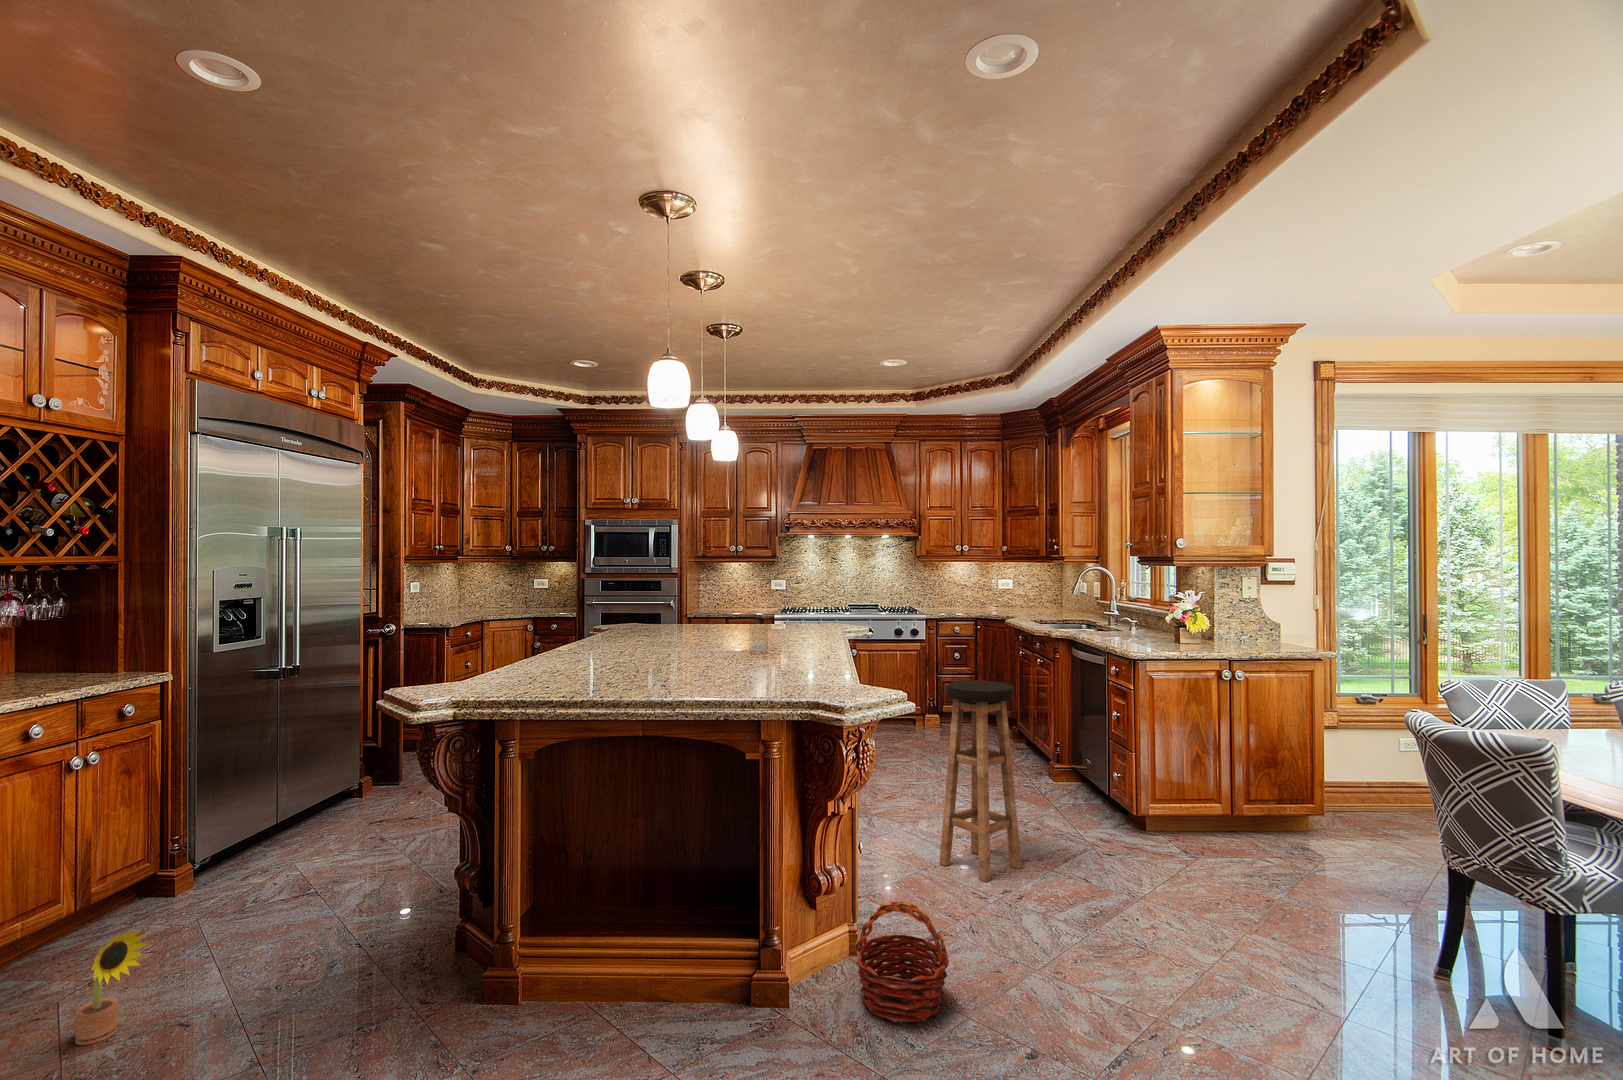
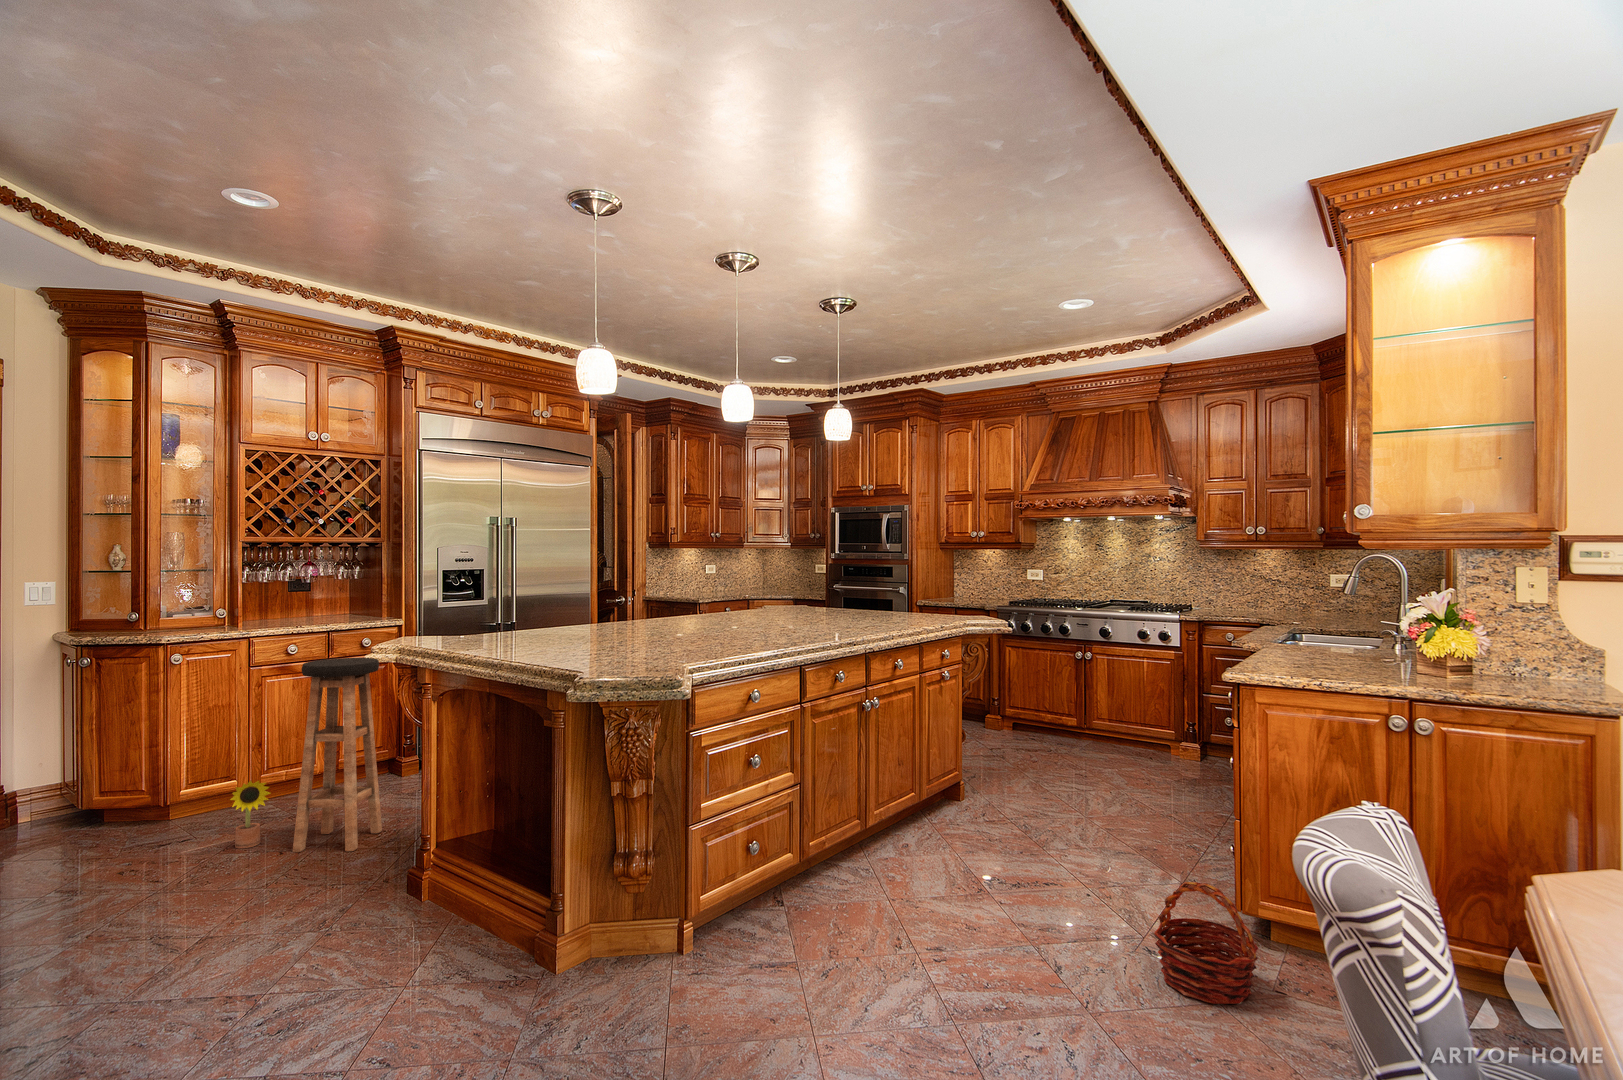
bar stool: present [939,680,1022,882] -> present [292,658,382,852]
basket: present [855,901,949,1022] -> present [1154,882,1258,1004]

